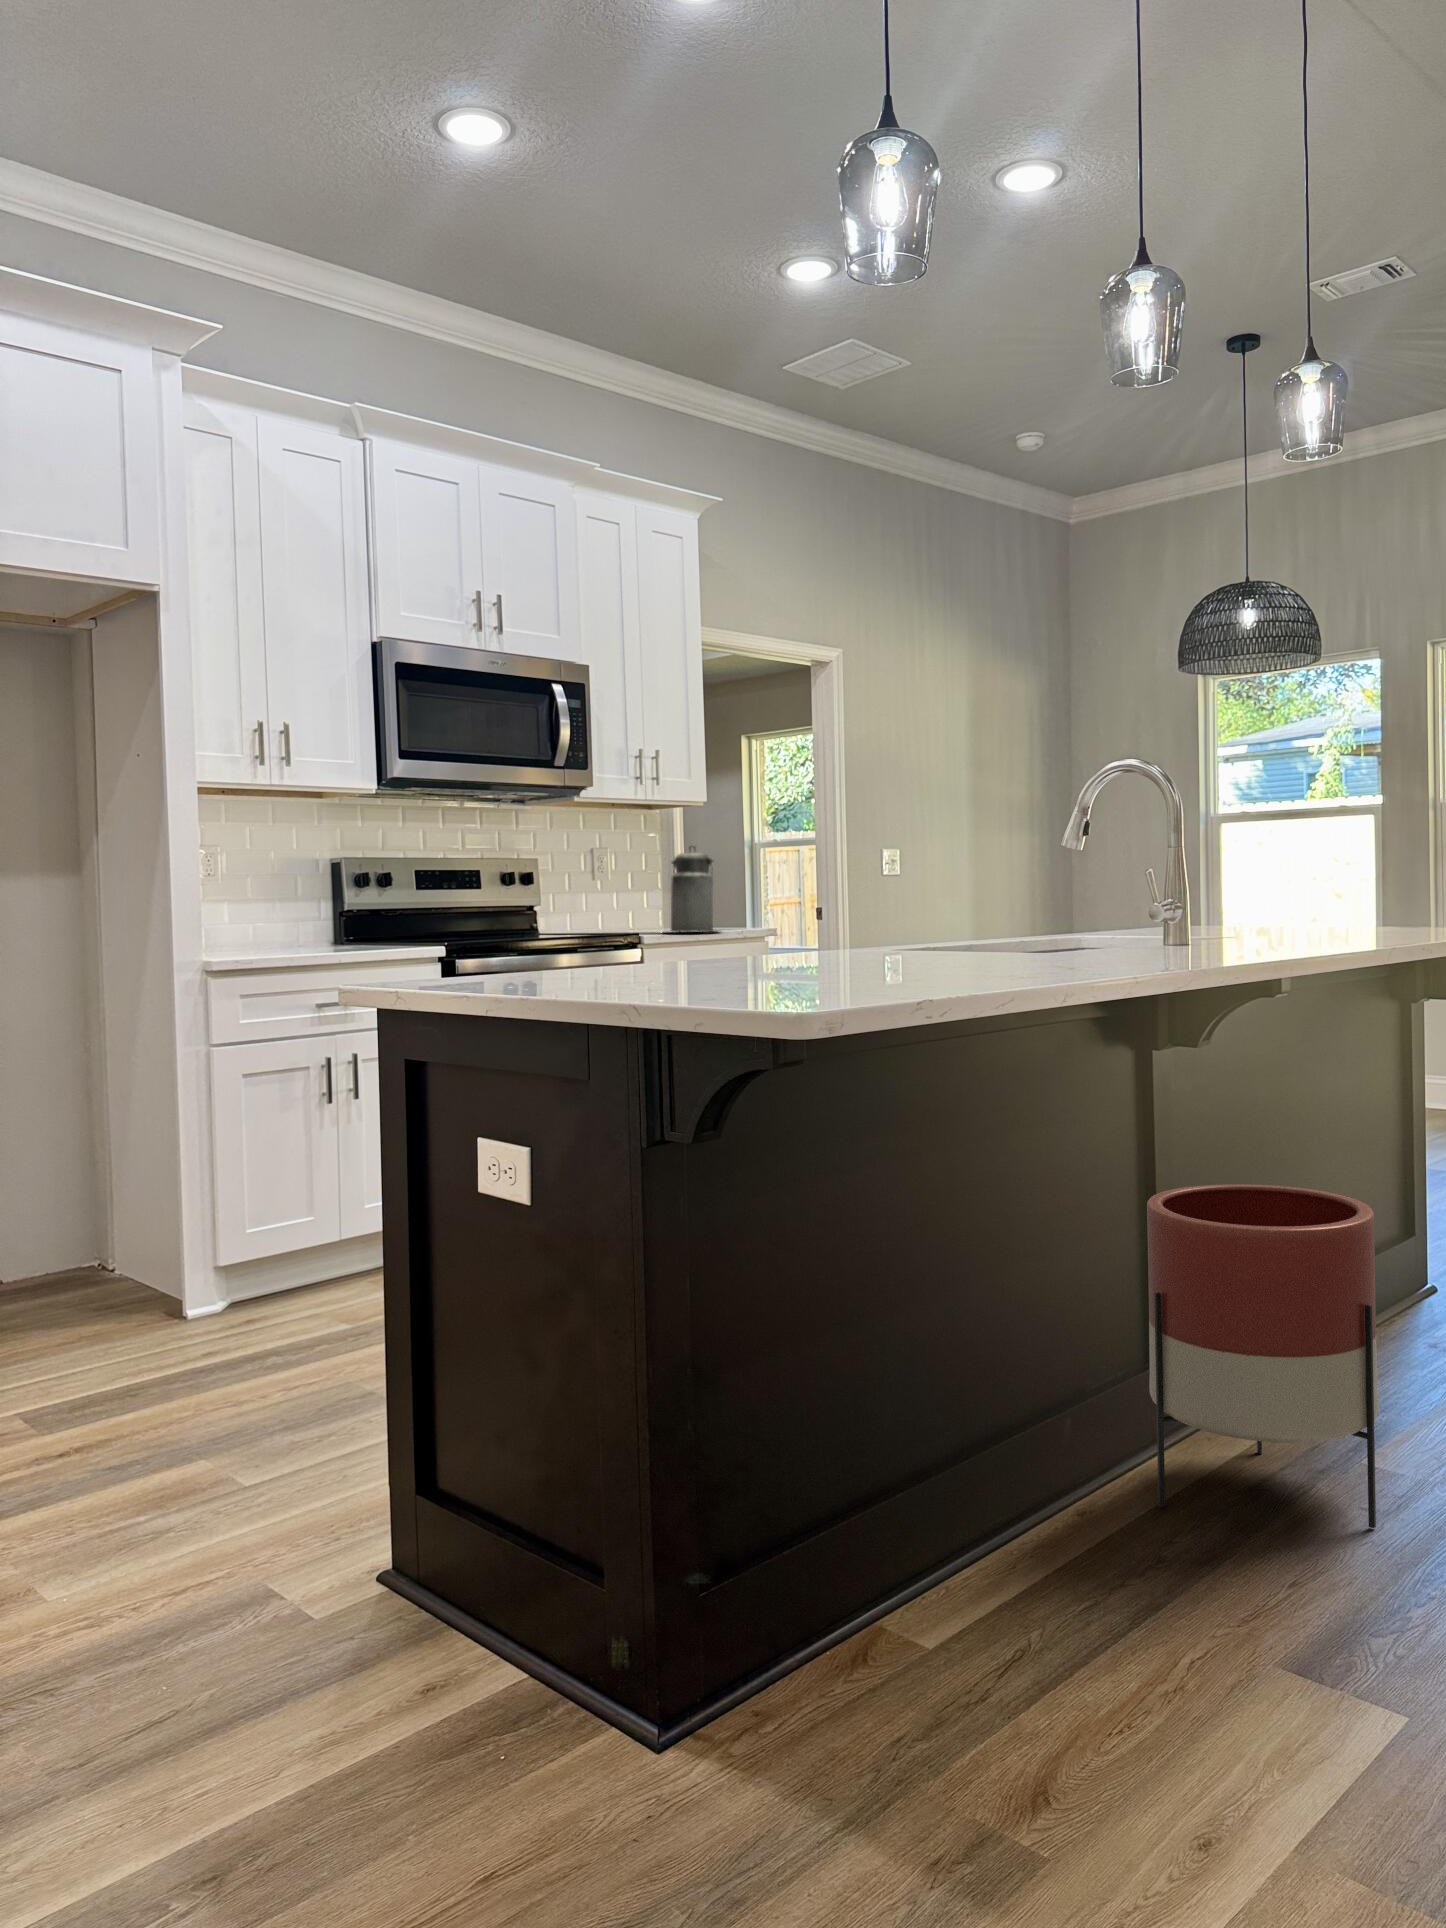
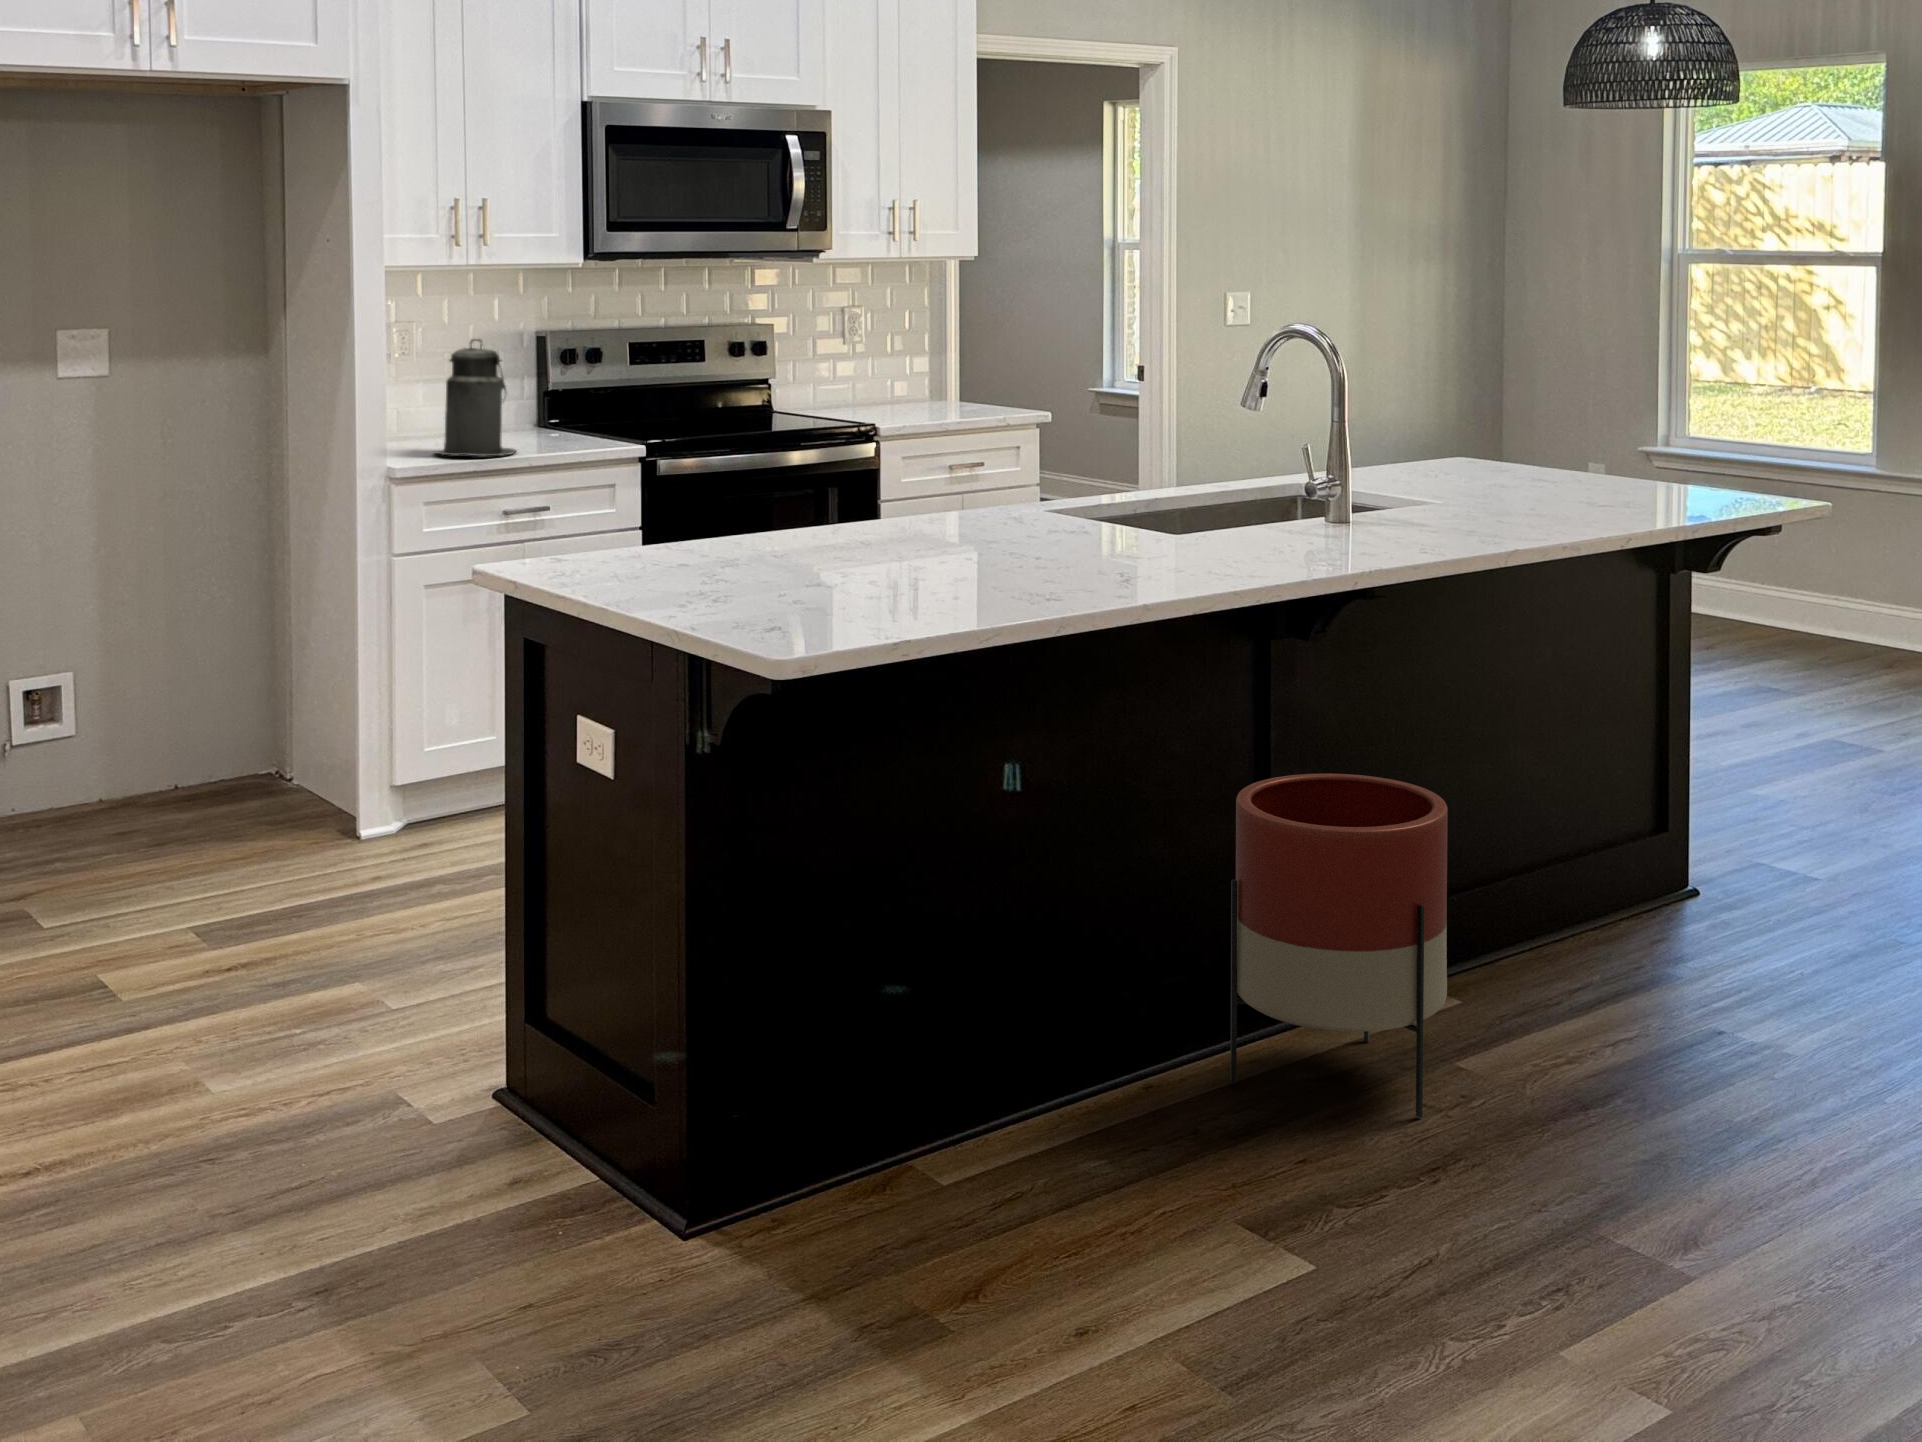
canister: present [671,846,720,932] -> present [435,339,516,456]

